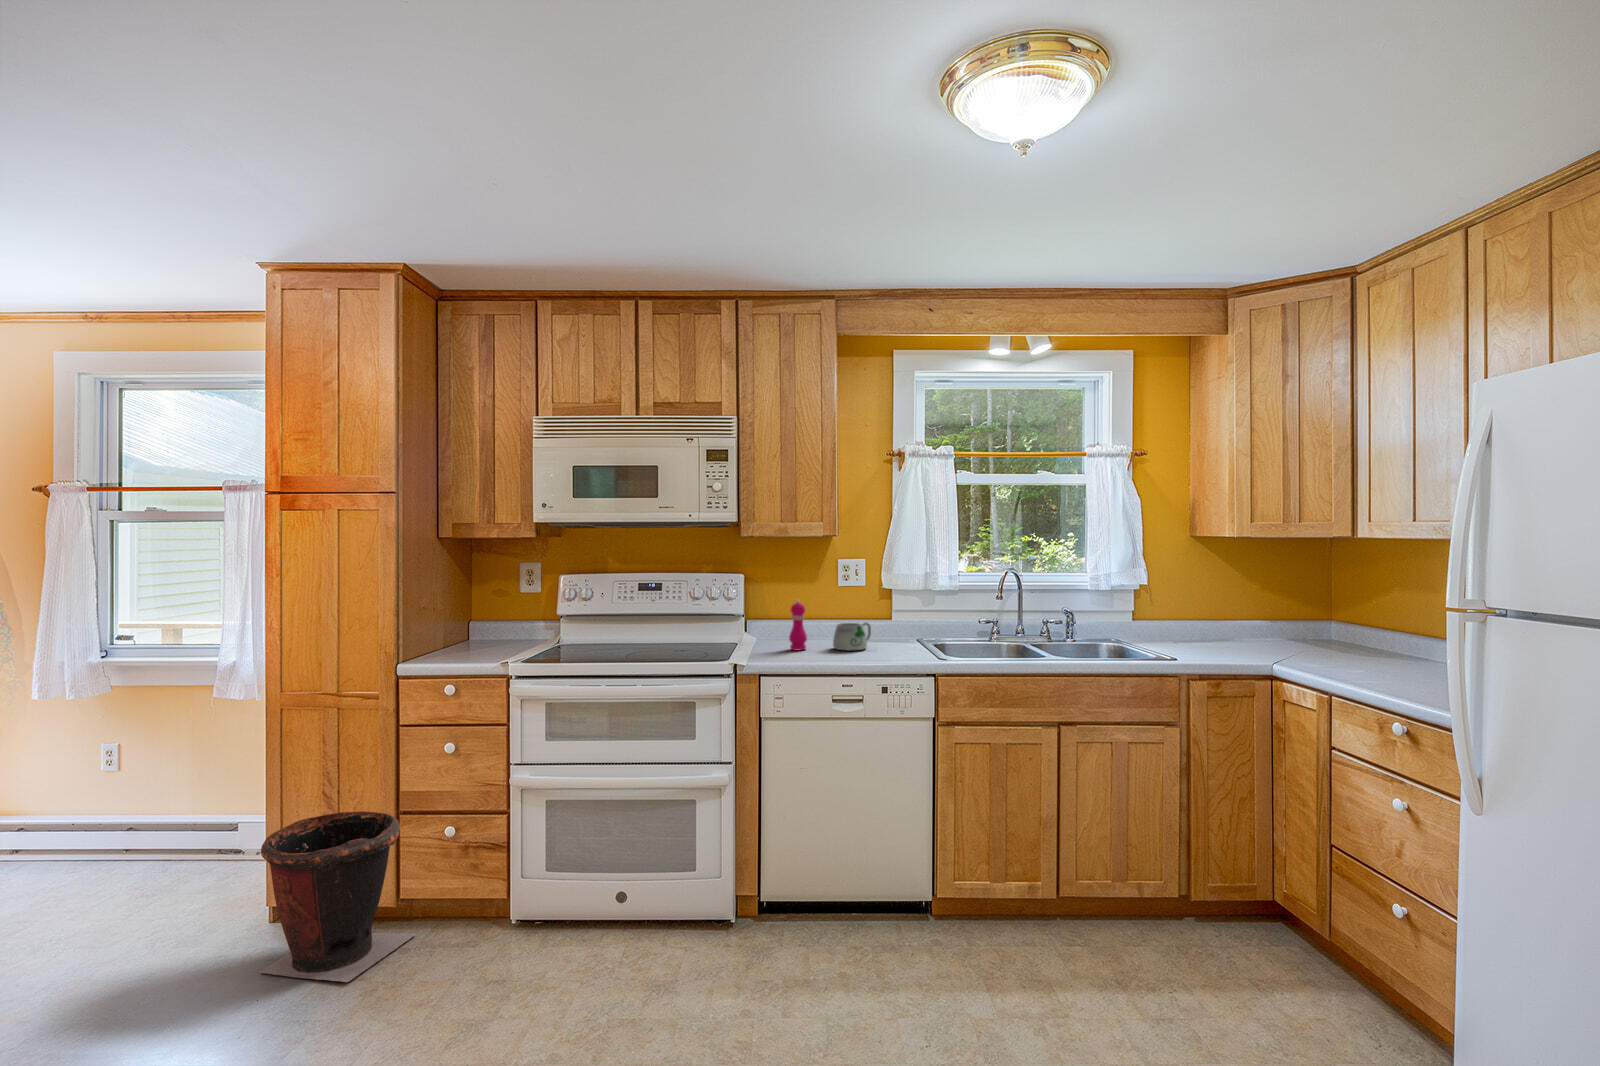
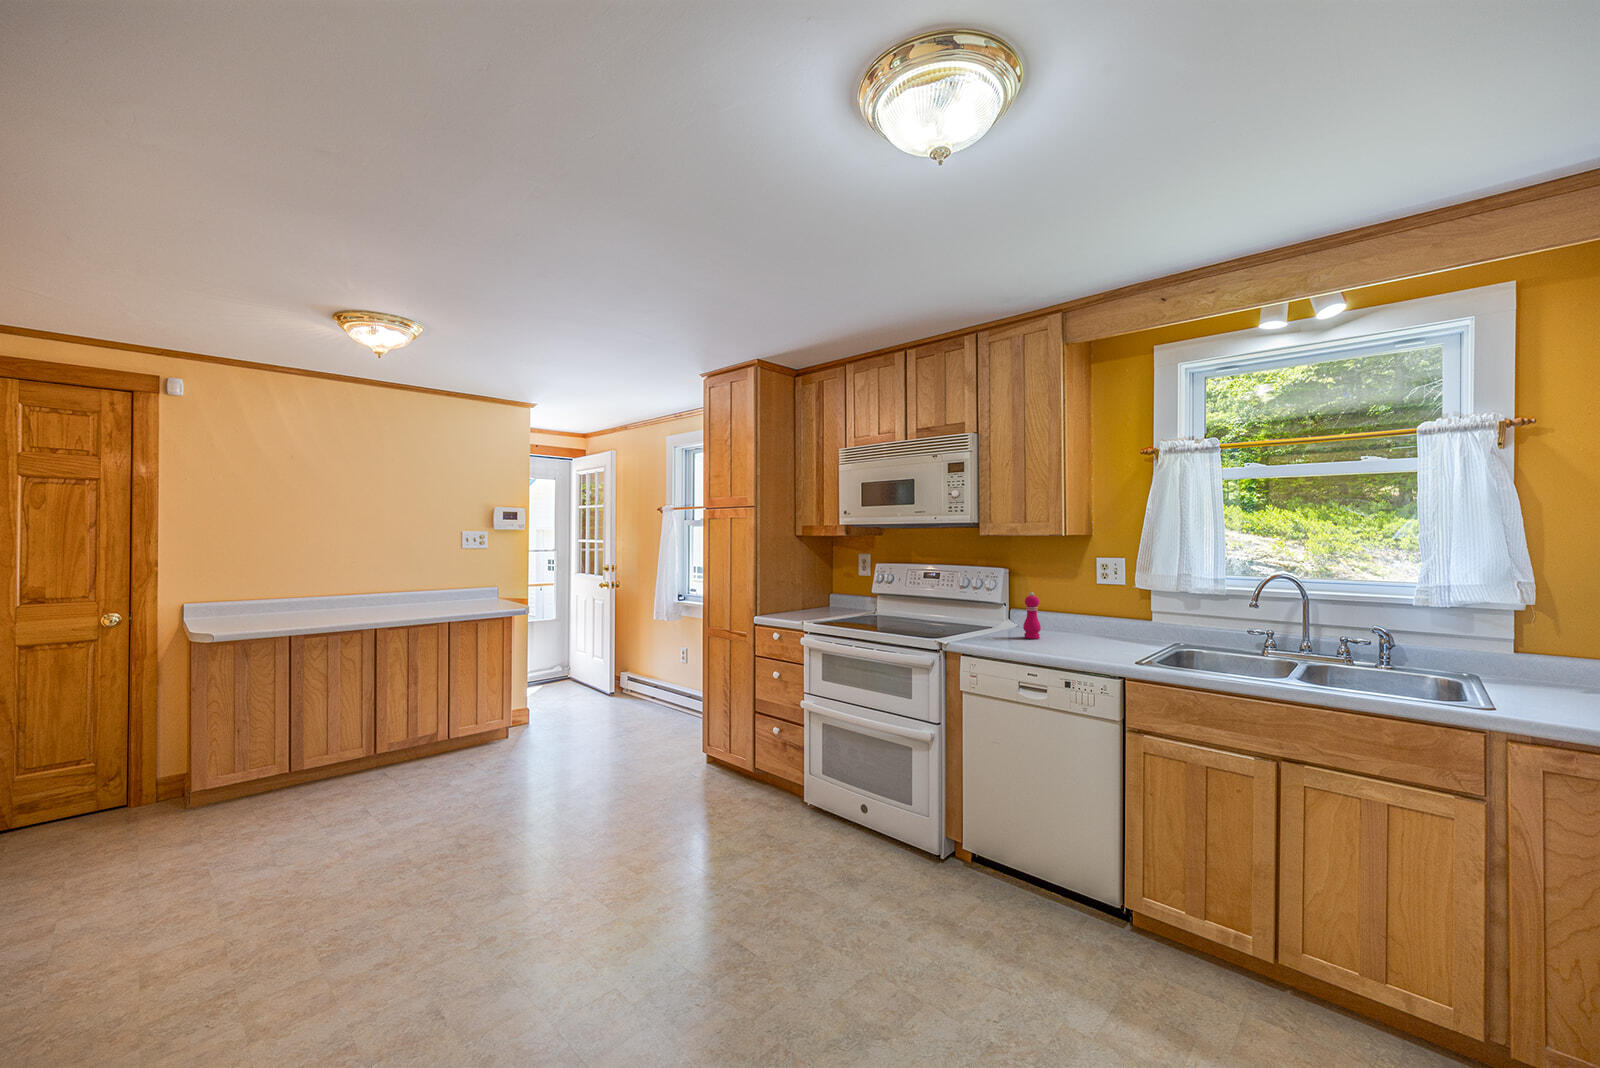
mug: present [833,623,871,650] -> none [1064,618,1110,647]
waste bin: present [260,811,416,982] -> none [674,705,756,806]

